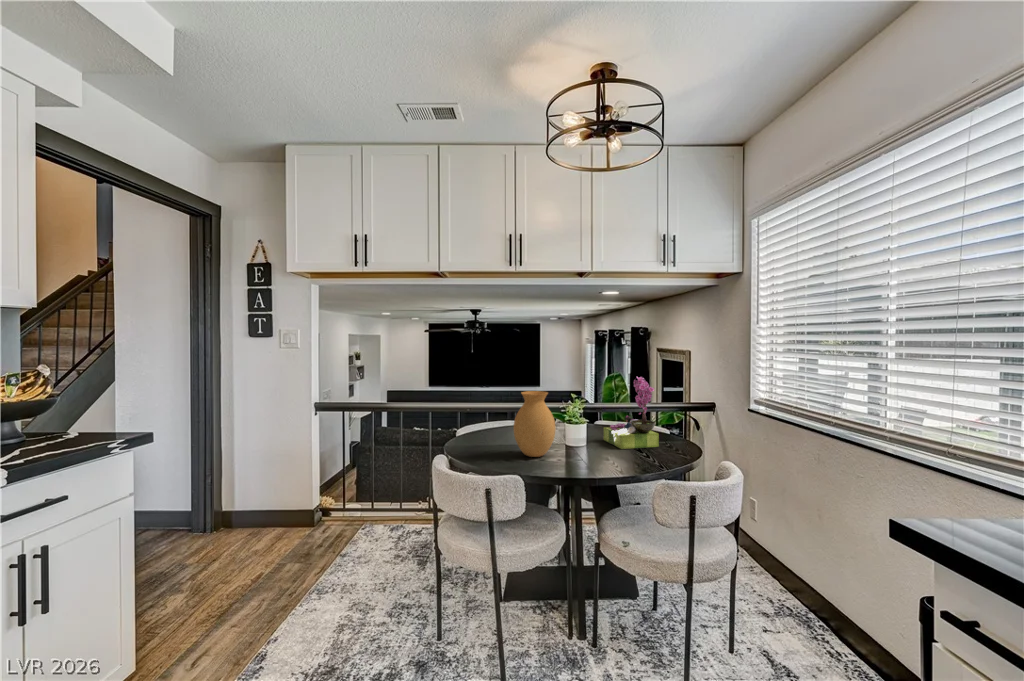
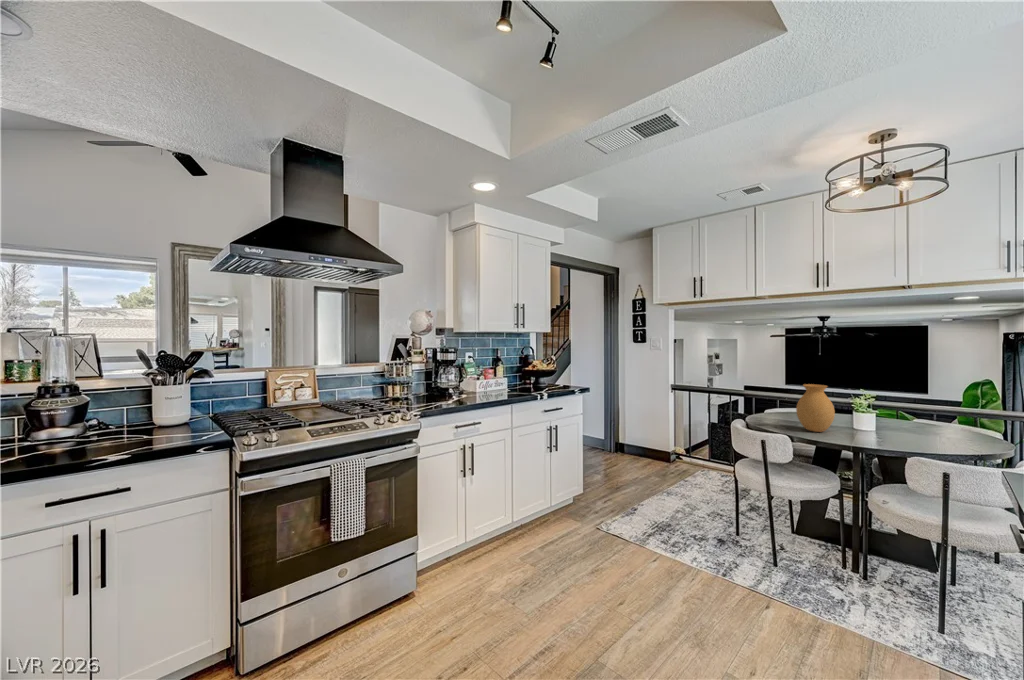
flower arrangement: present [604,377,659,449] -> none [902,380,965,445]

